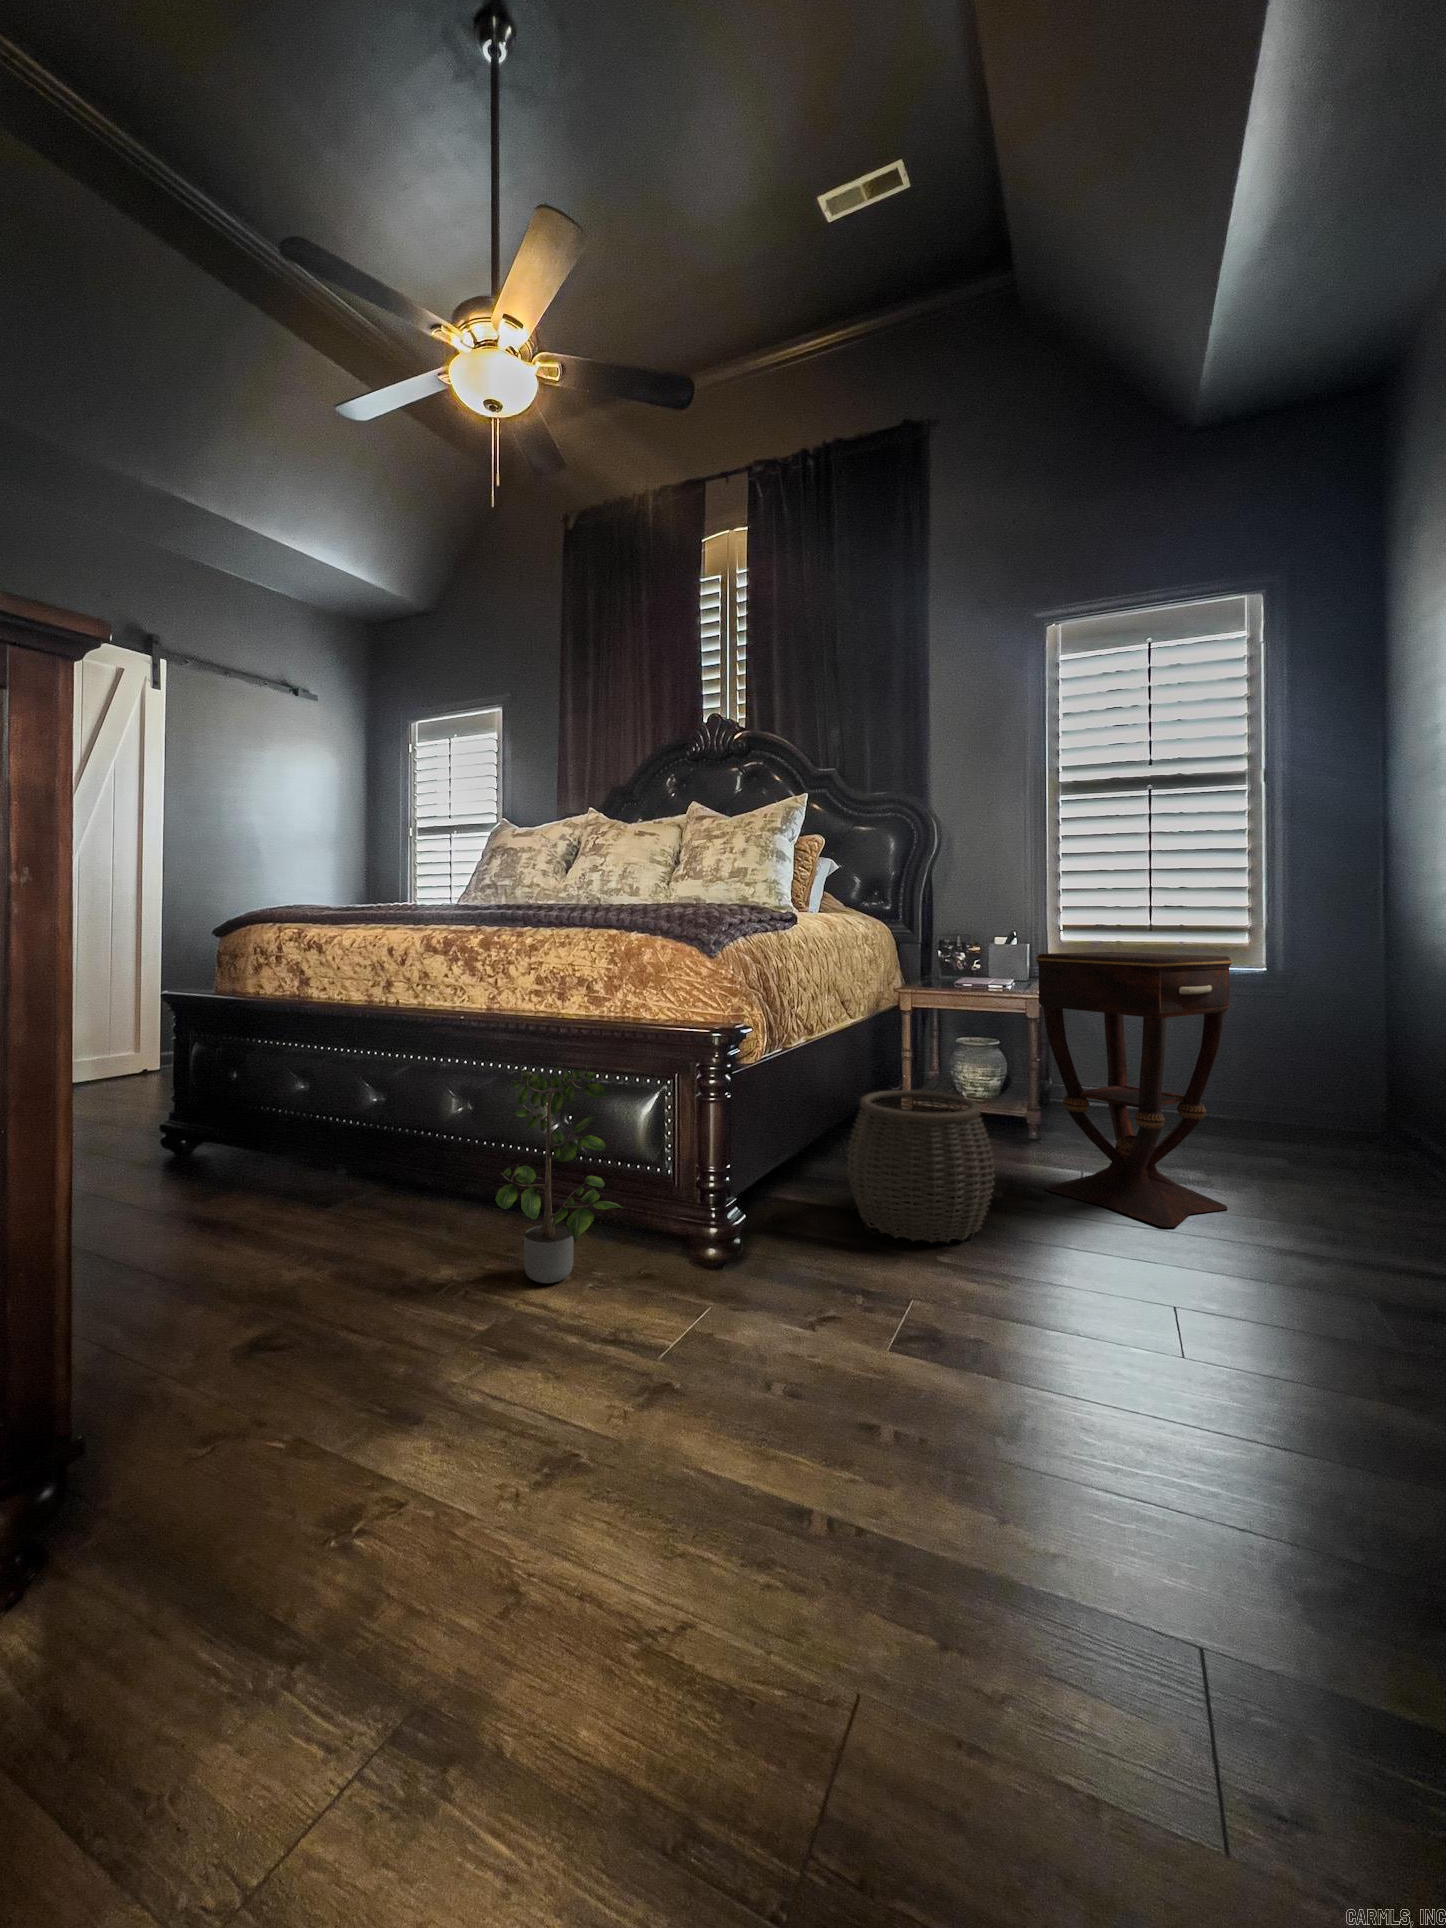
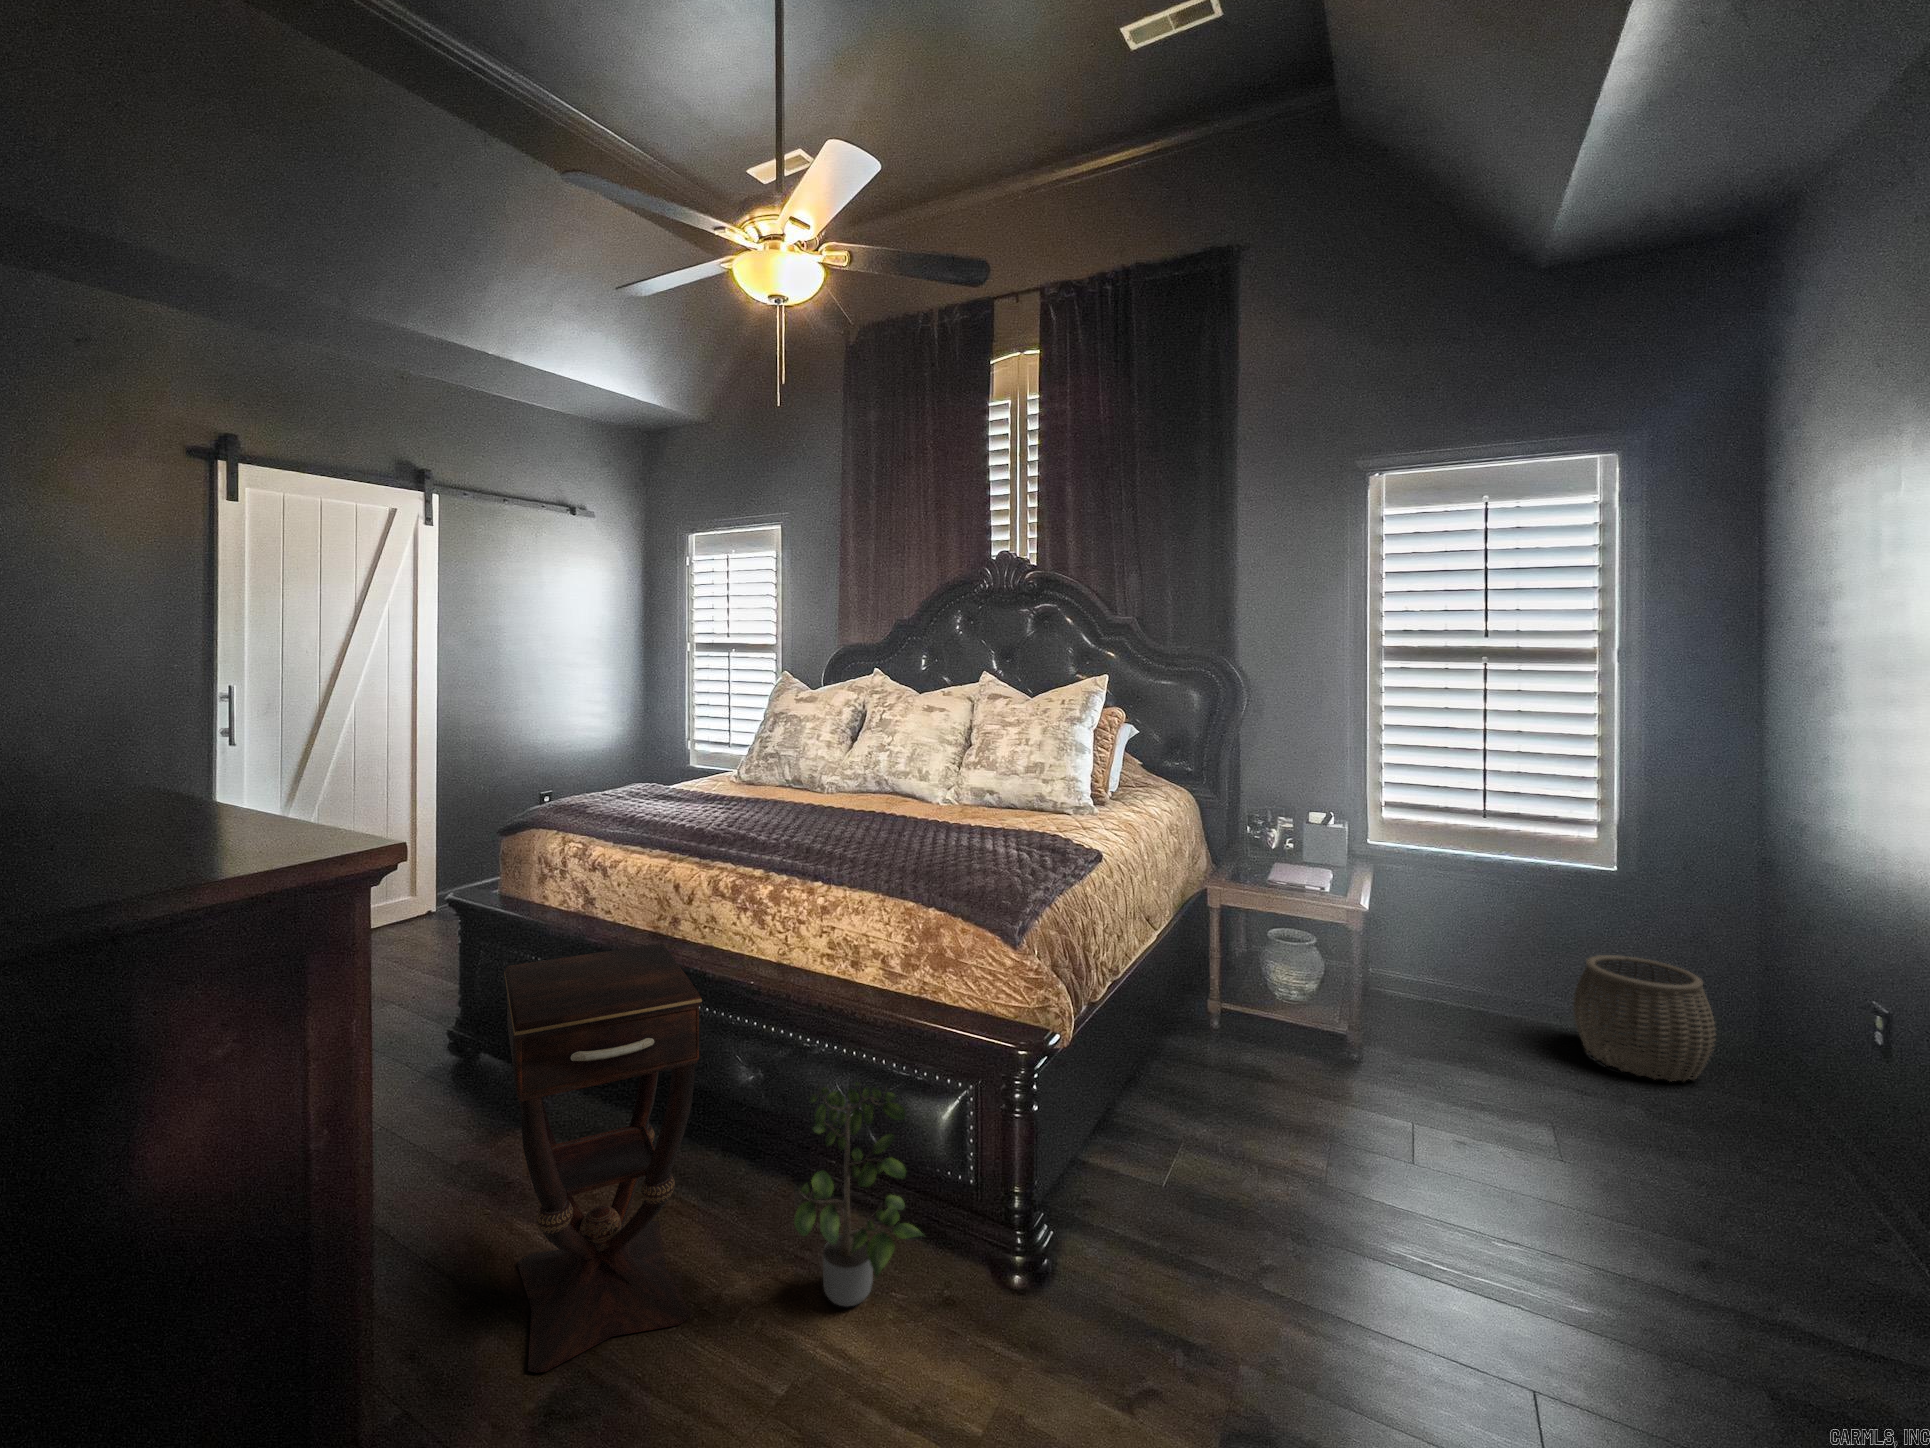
side table: present [1036,952,1232,1227] -> present [504,943,702,1373]
woven basket: present [847,1090,995,1243] -> present [1573,955,1716,1082]

